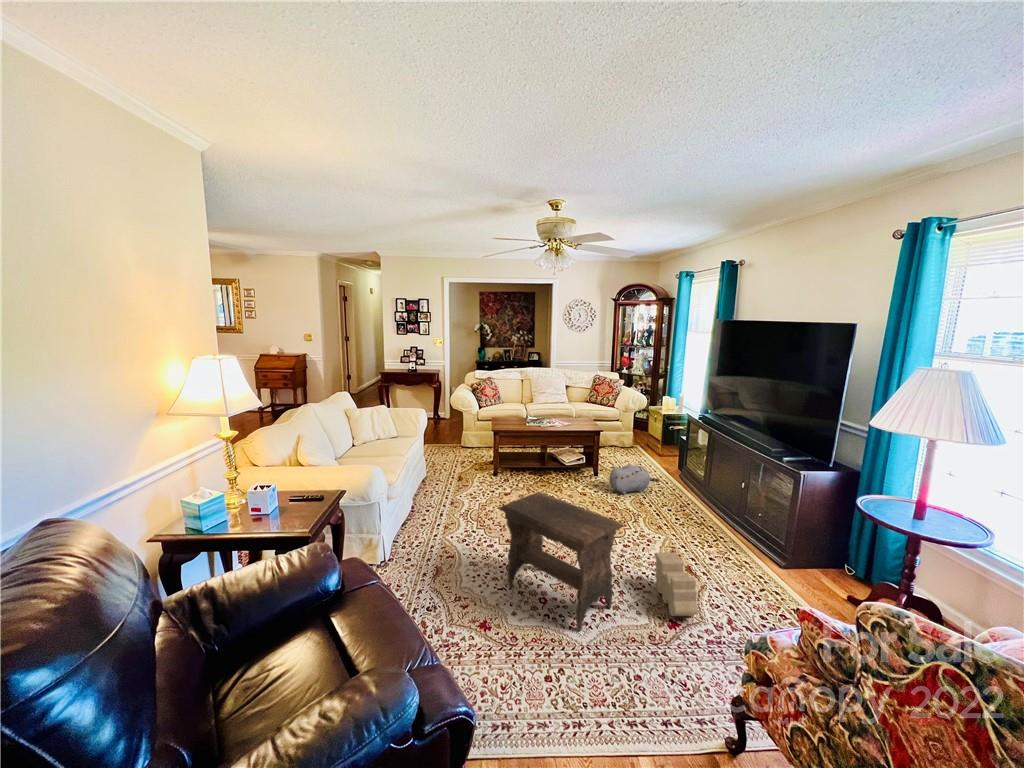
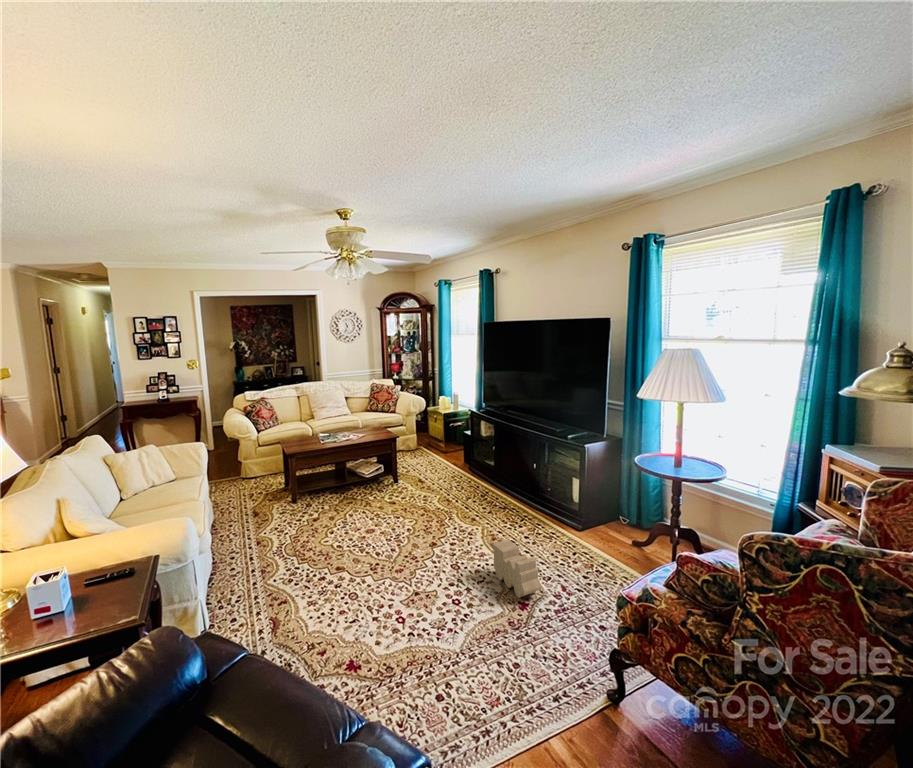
plush toy: present [610,464,659,494] -> none [416,466,459,496]
footstool: present [500,492,623,631] -> none [345,509,473,639]

